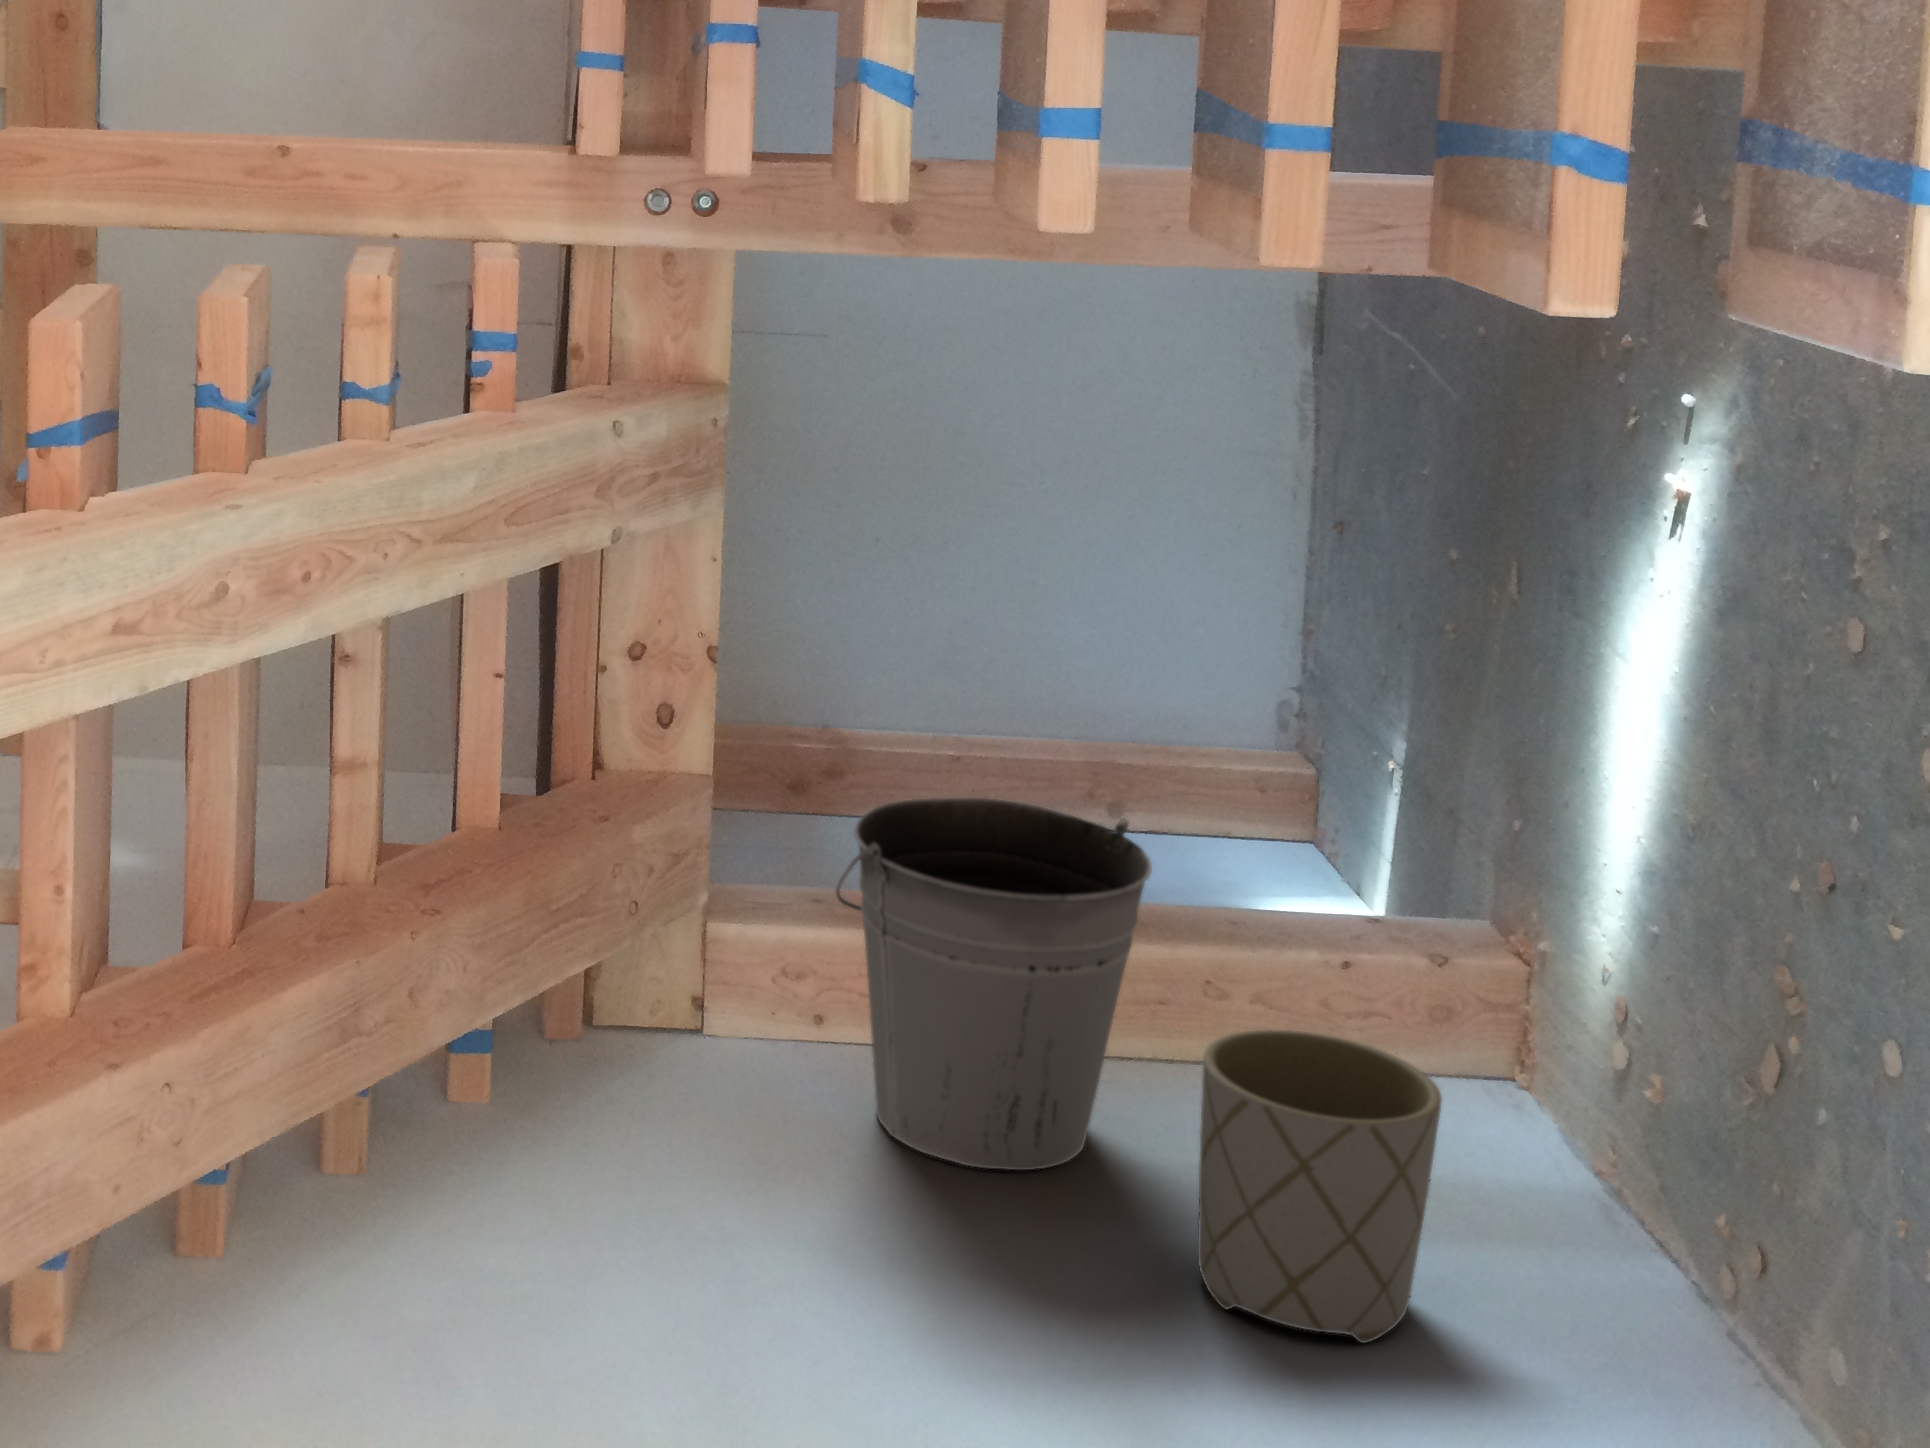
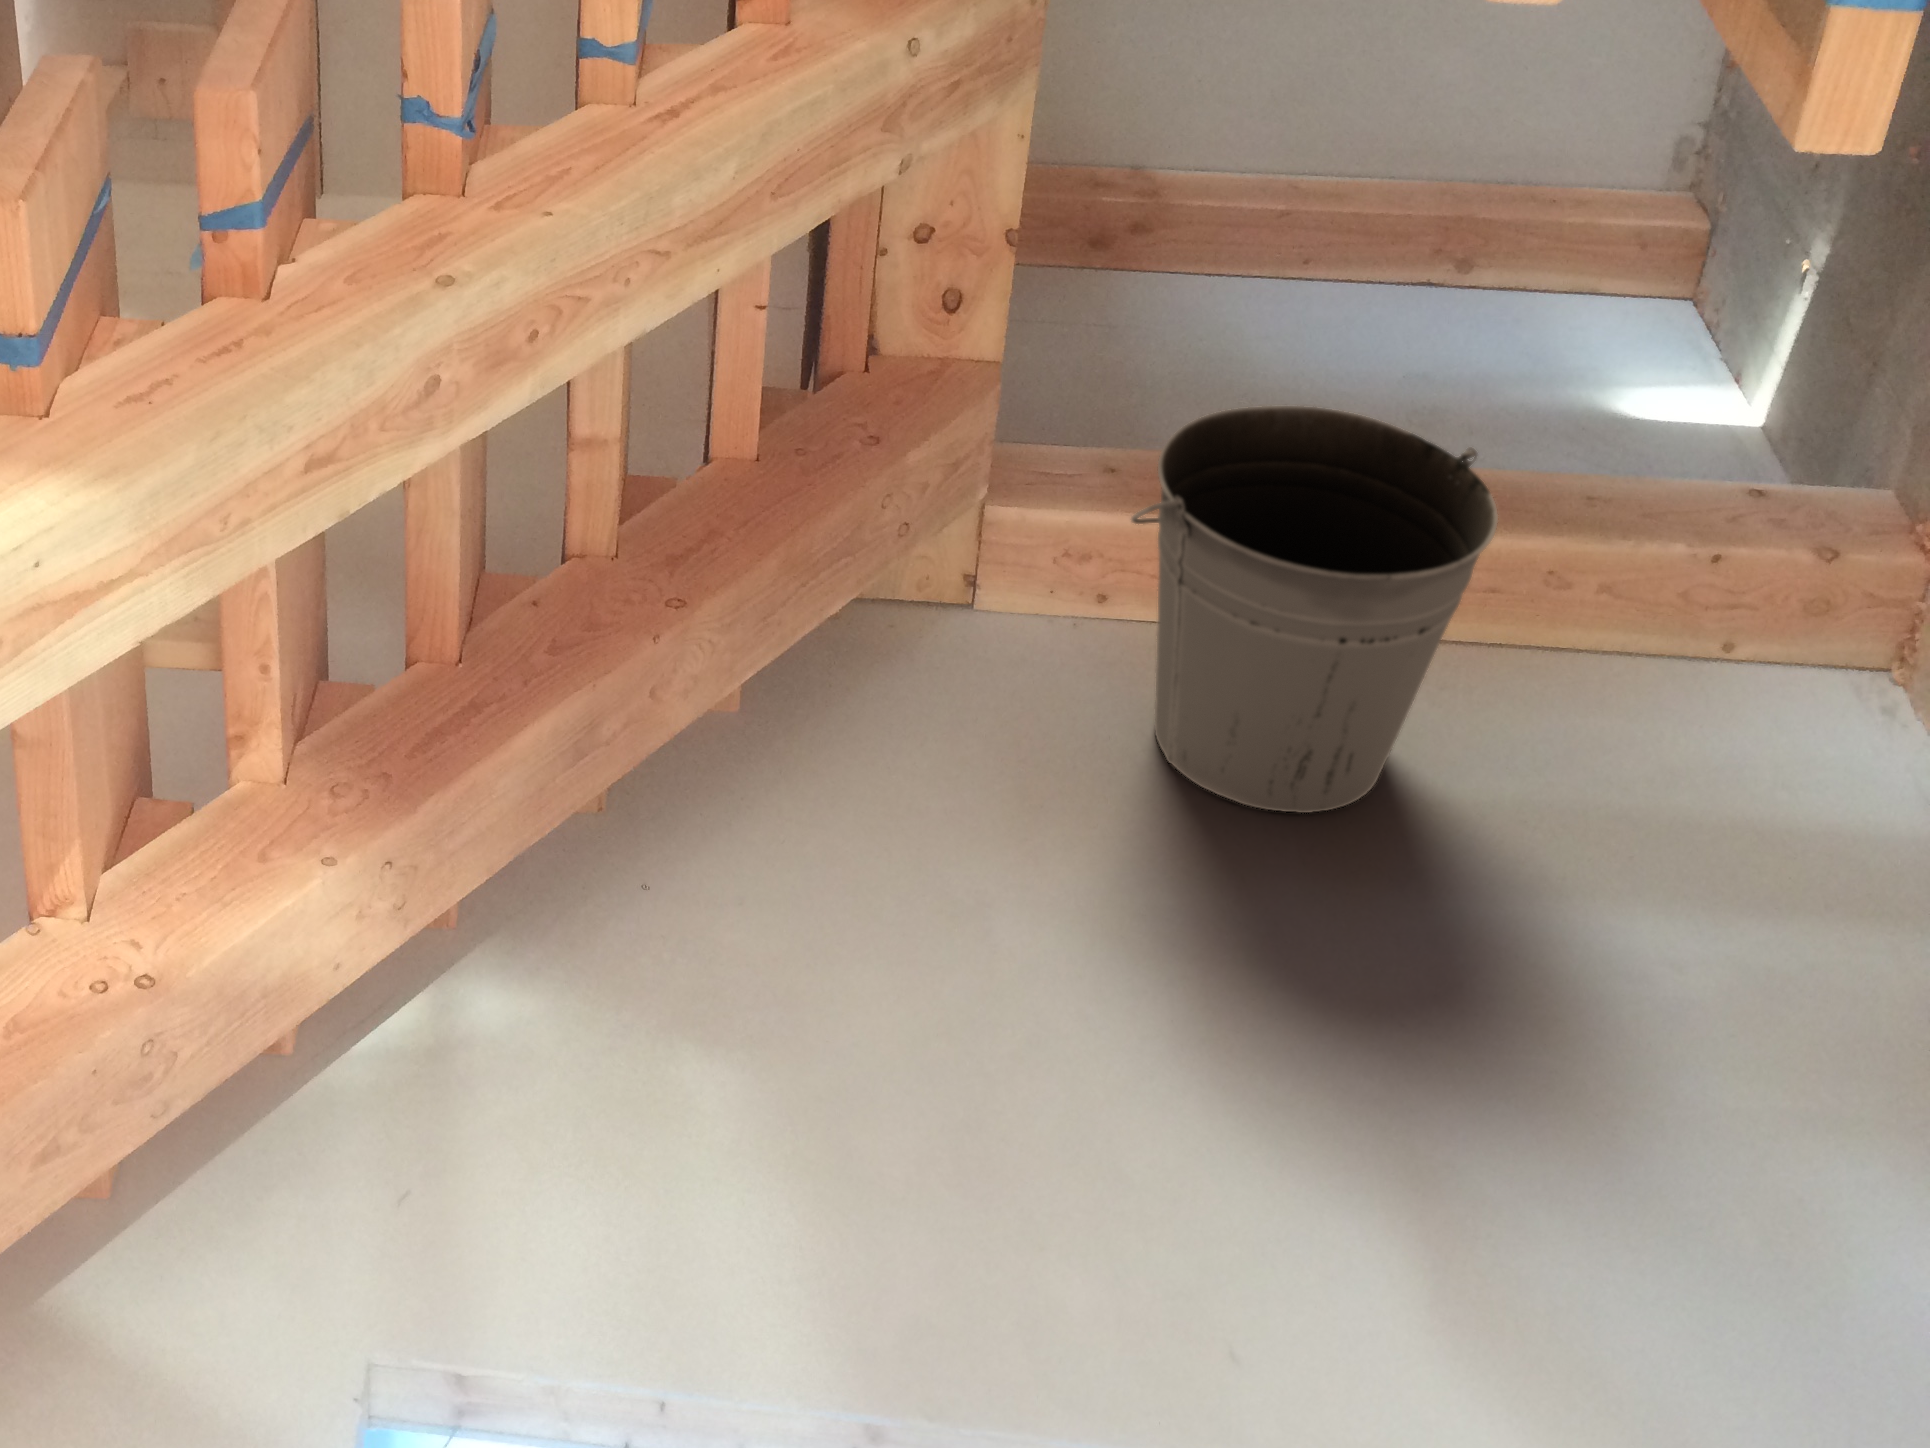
planter: present [1198,1030,1442,1343] -> none [1487,731,1795,1067]

